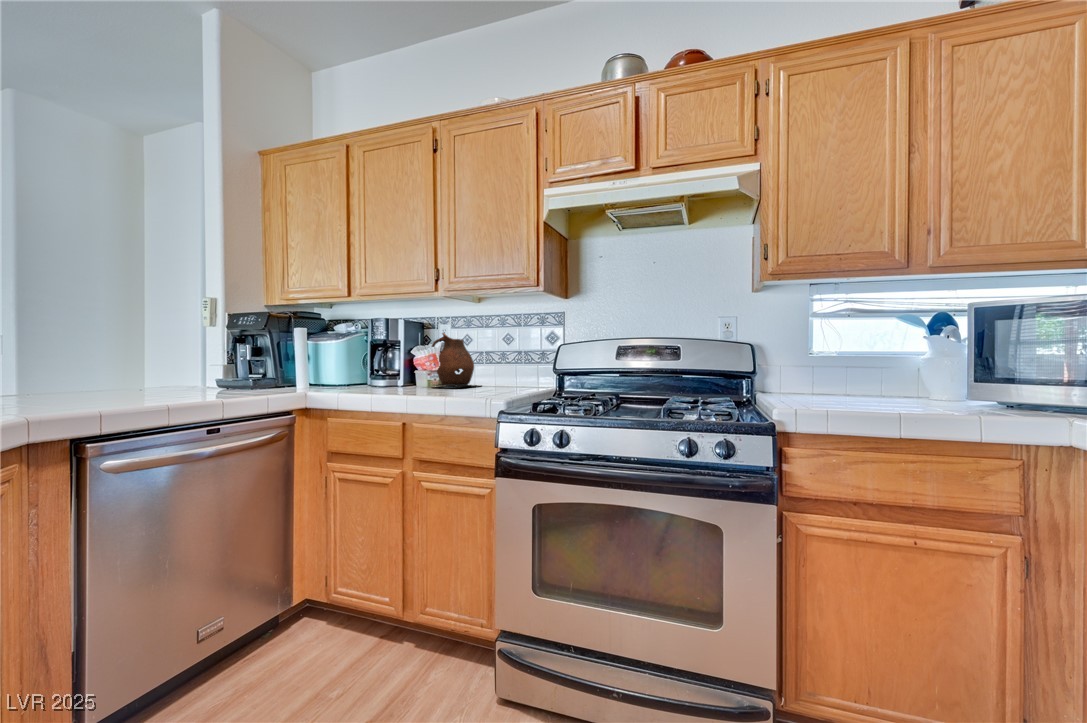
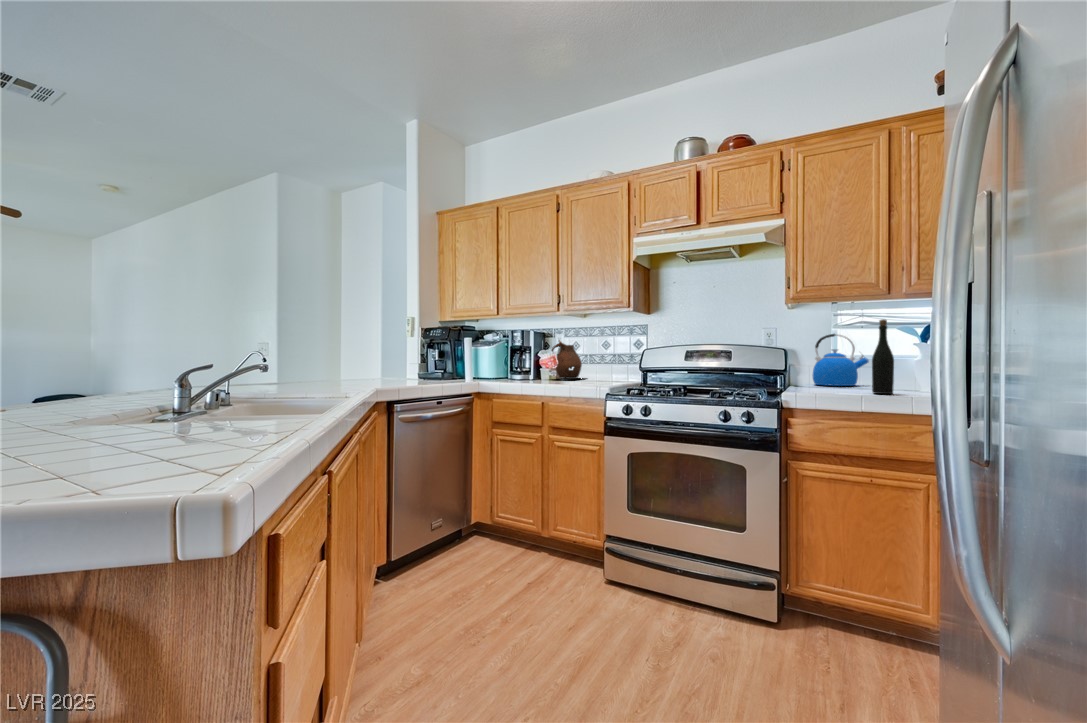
bottle: none [892,299,928,411] -> present [872,319,894,394]
kettle: none [784,326,858,397] -> present [812,334,869,386]

